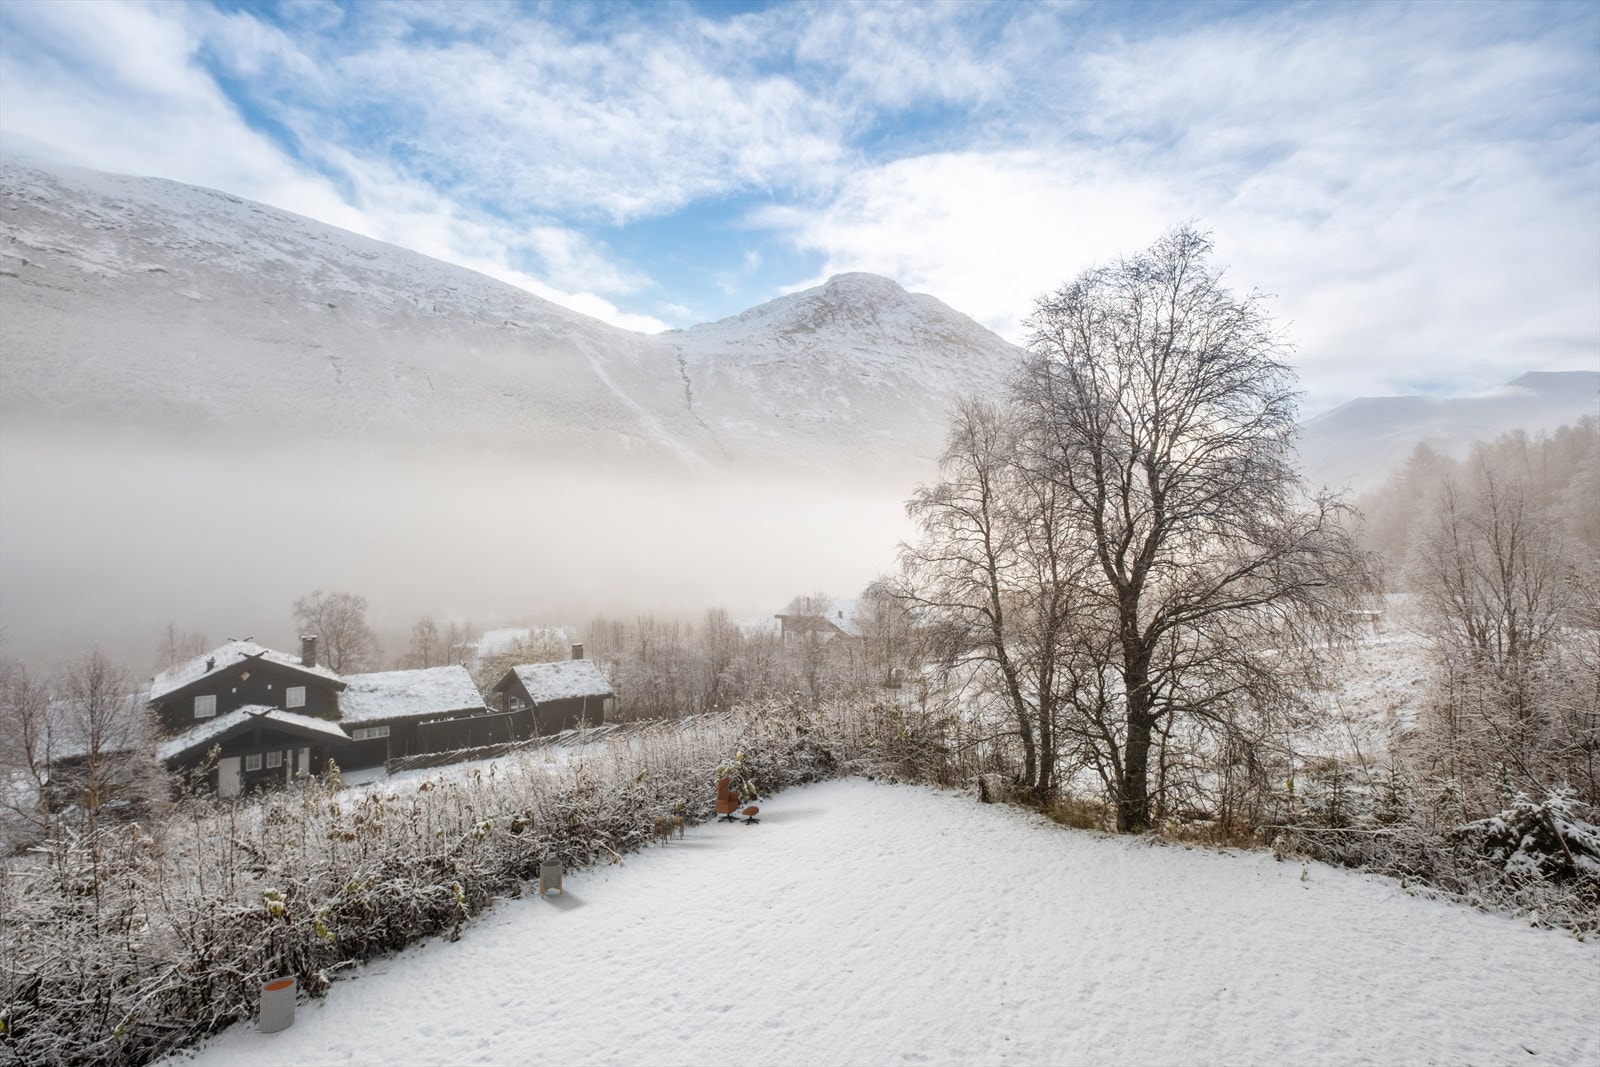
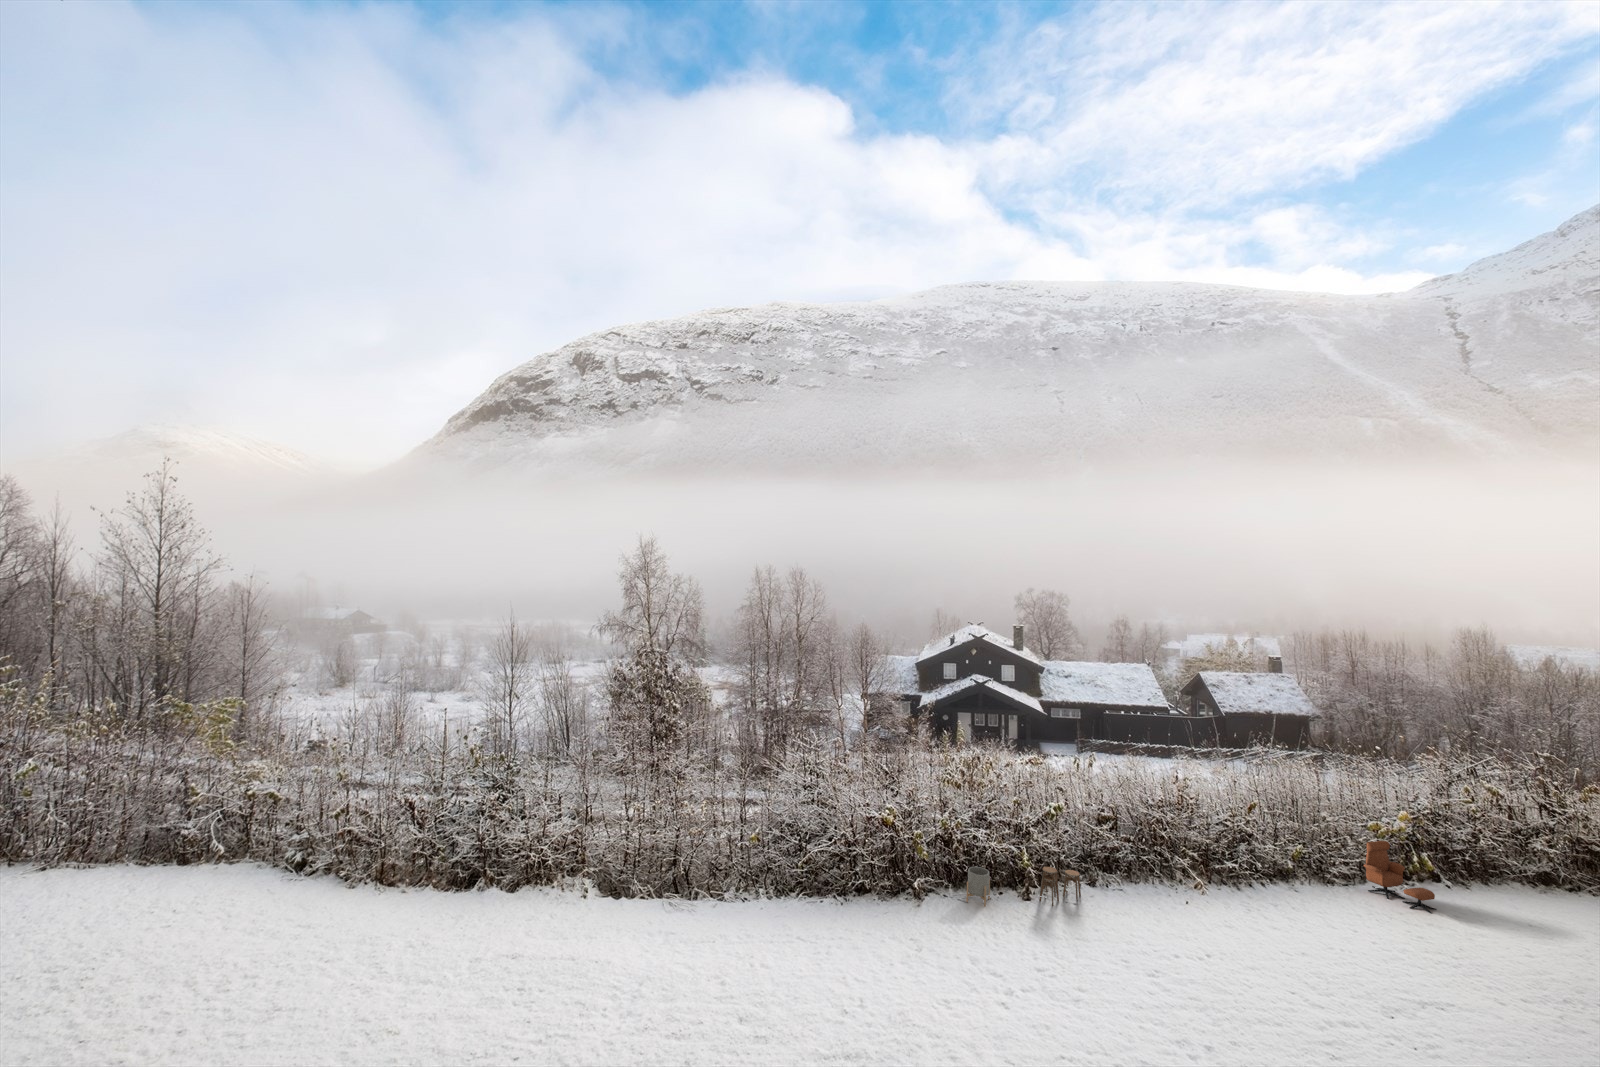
stool: present [652,816,684,847] -> present [1039,867,1081,906]
planter: present [540,860,562,898] -> present [966,867,990,906]
bucket: present [259,977,304,1033] -> none [879,872,907,909]

